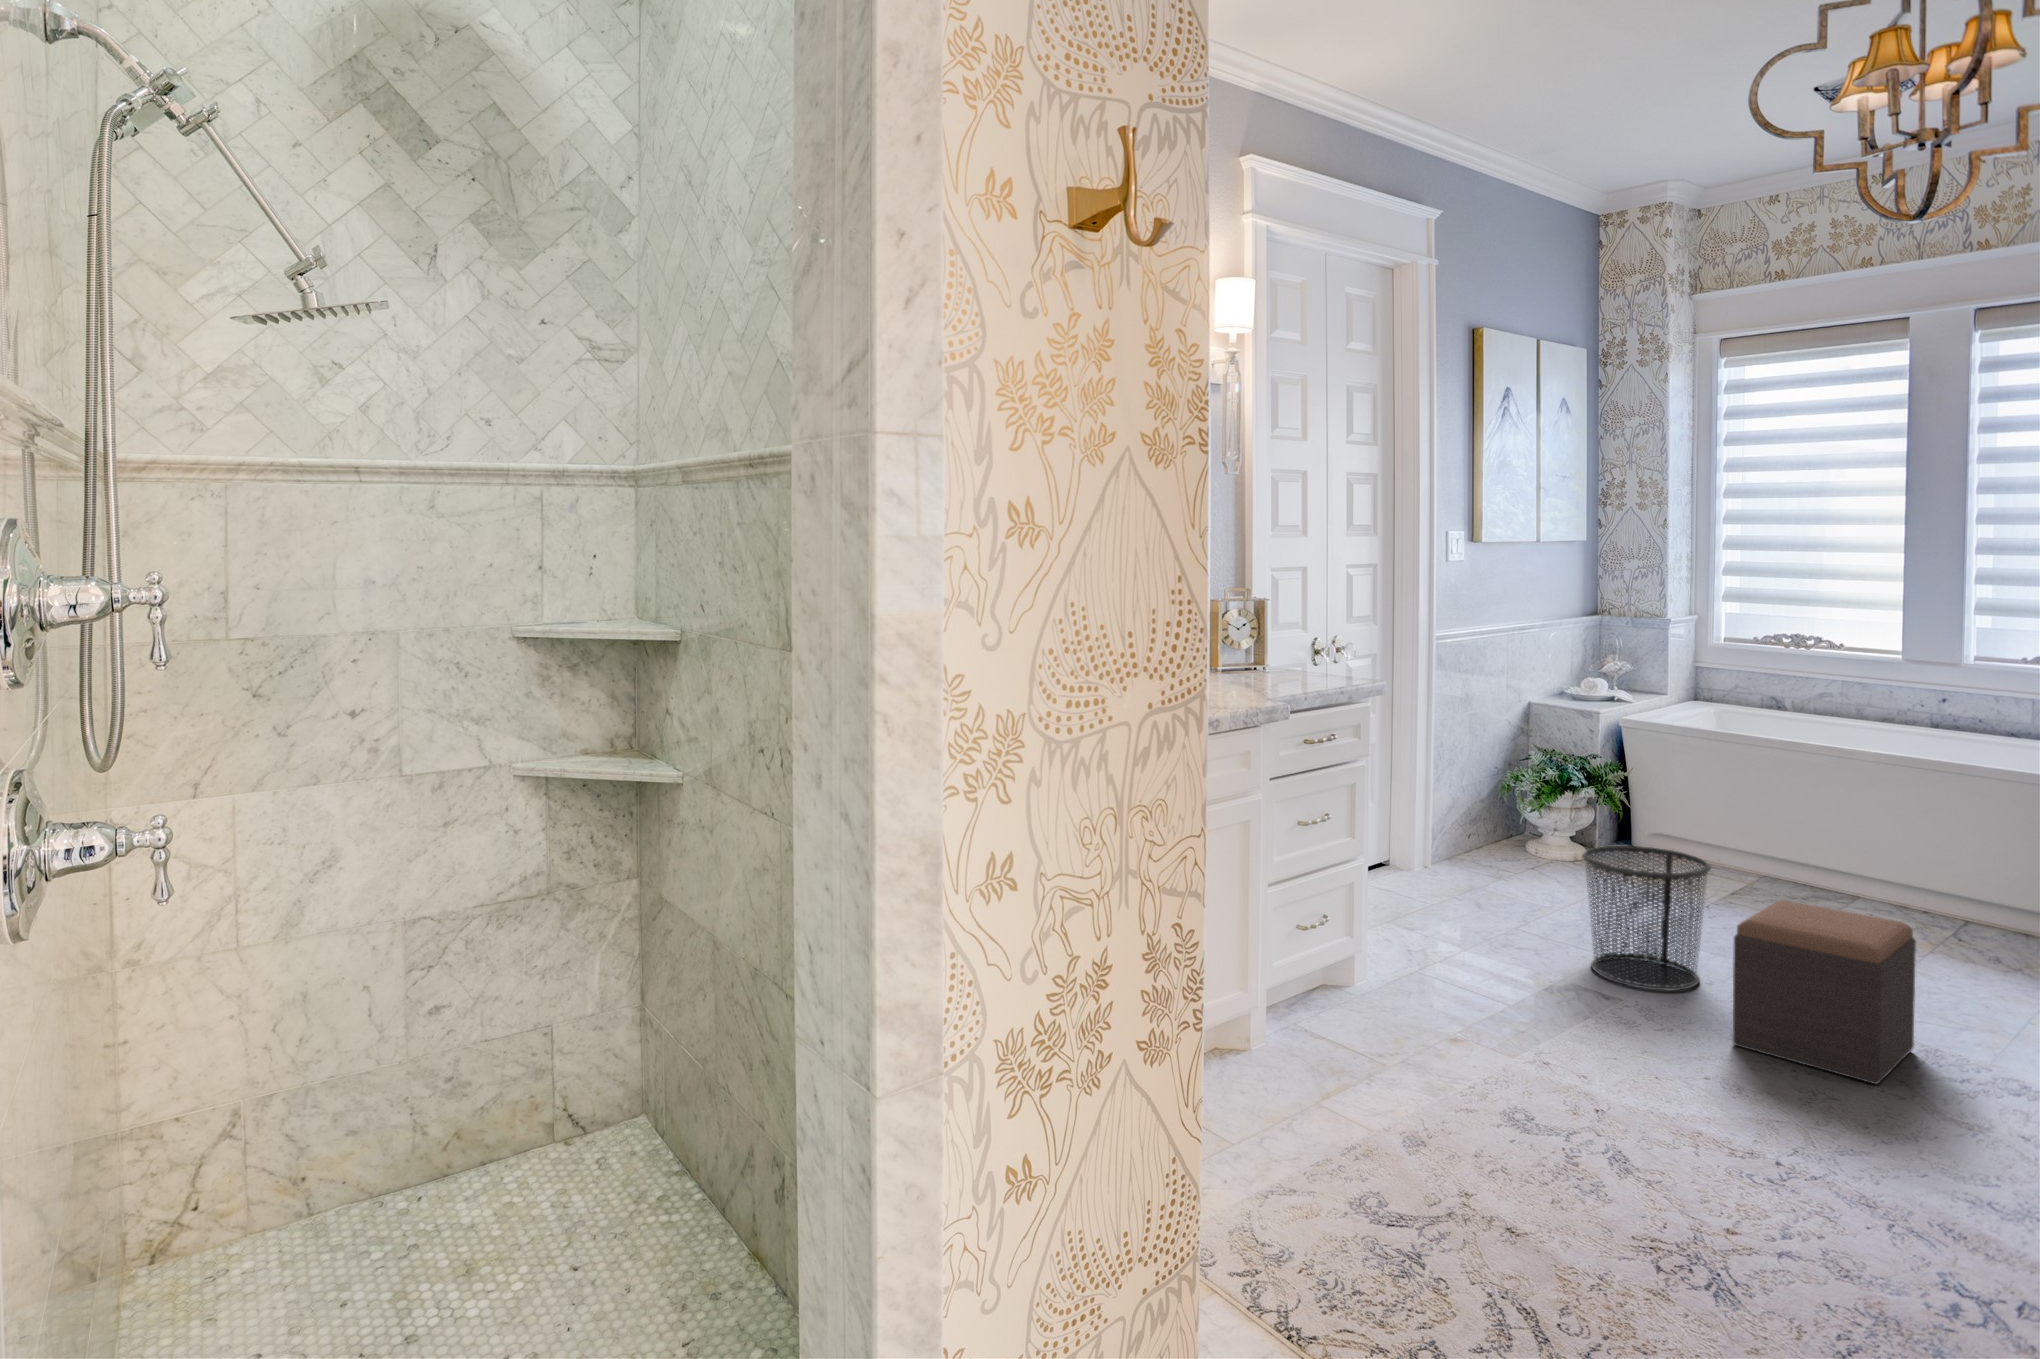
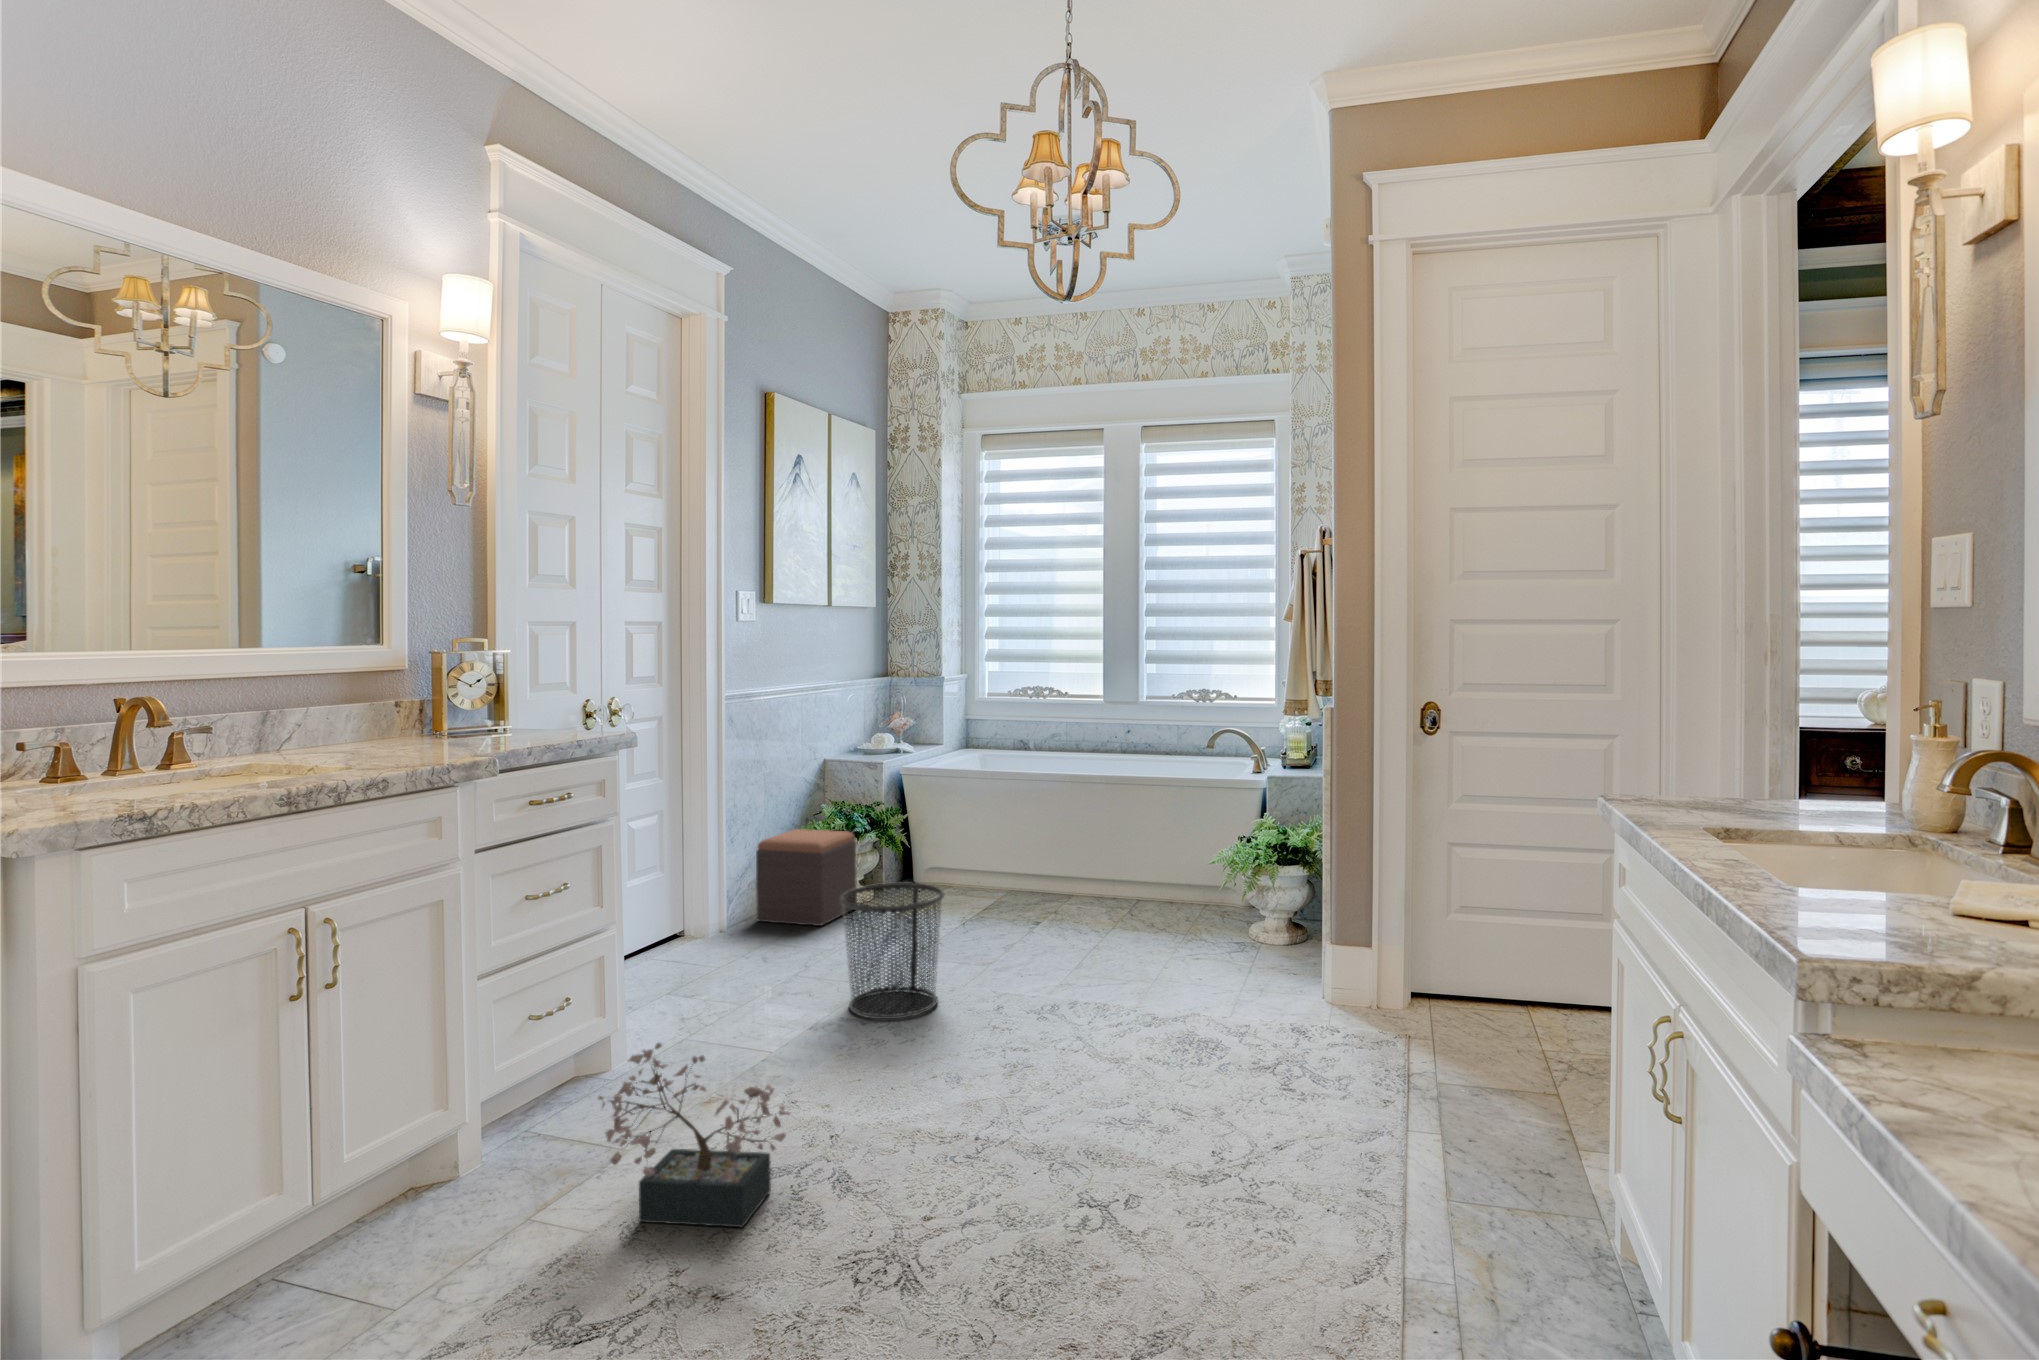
footstool: present [1733,900,1916,1084] -> present [756,829,857,926]
decorative plant: none [1393,971,1580,1161] -> present [598,1043,791,1227]

